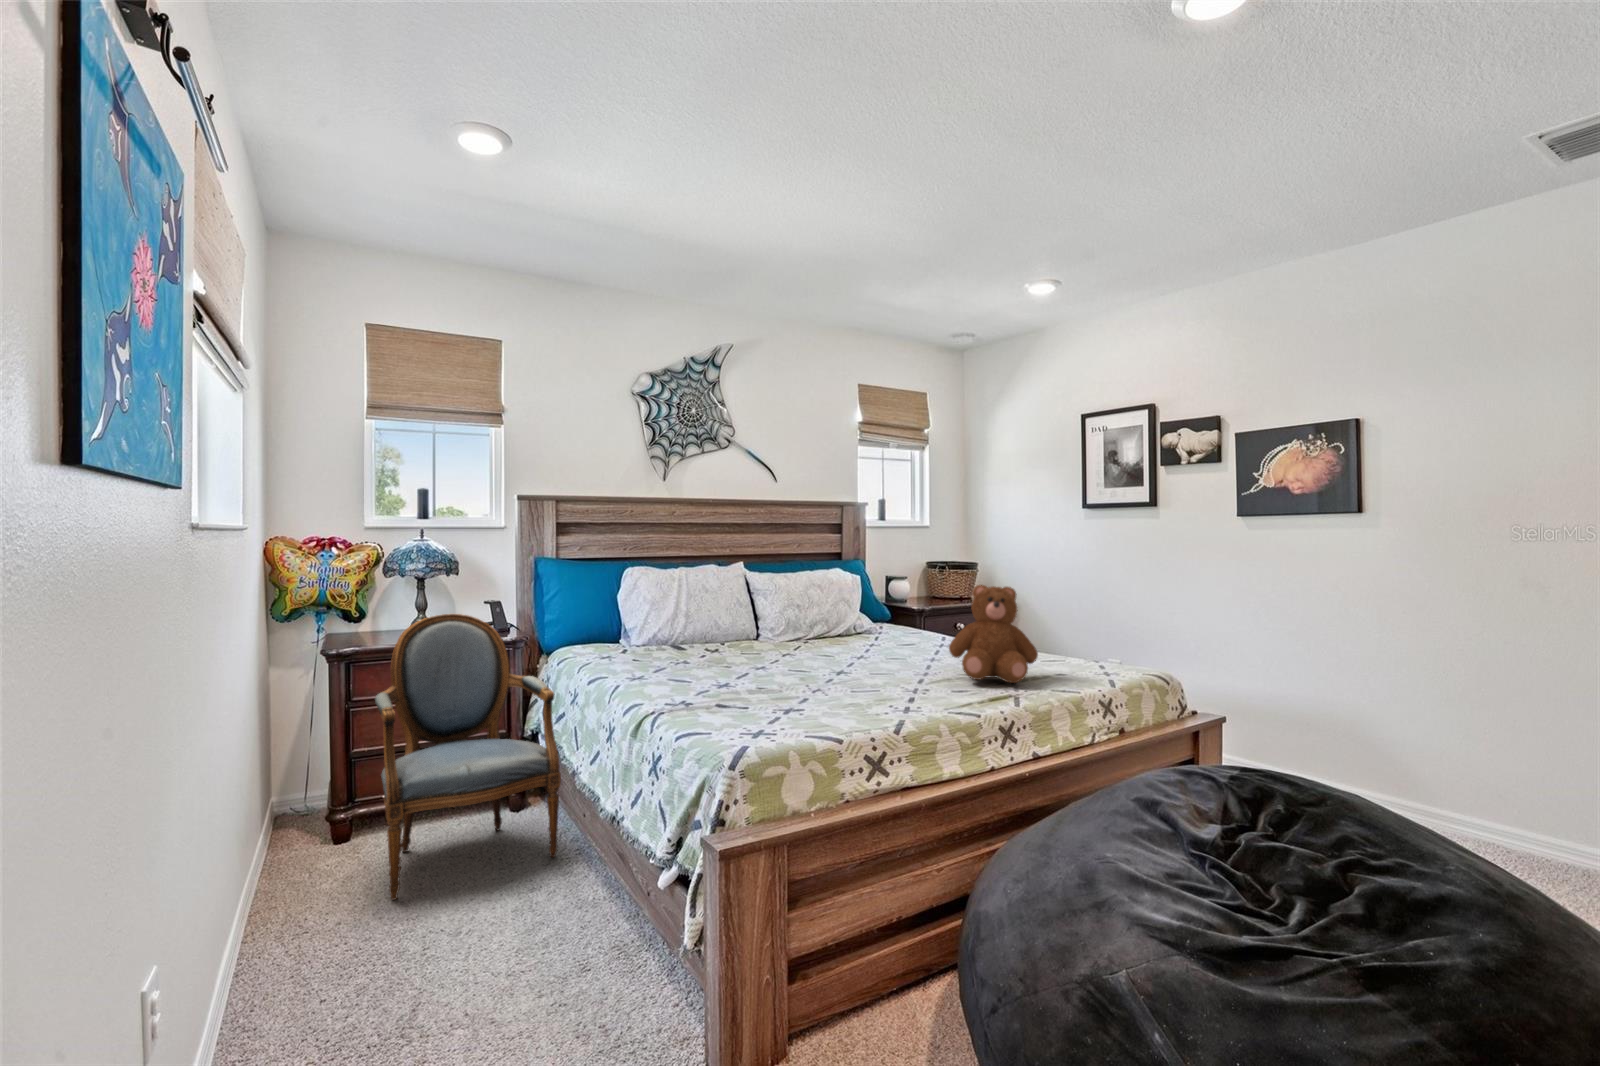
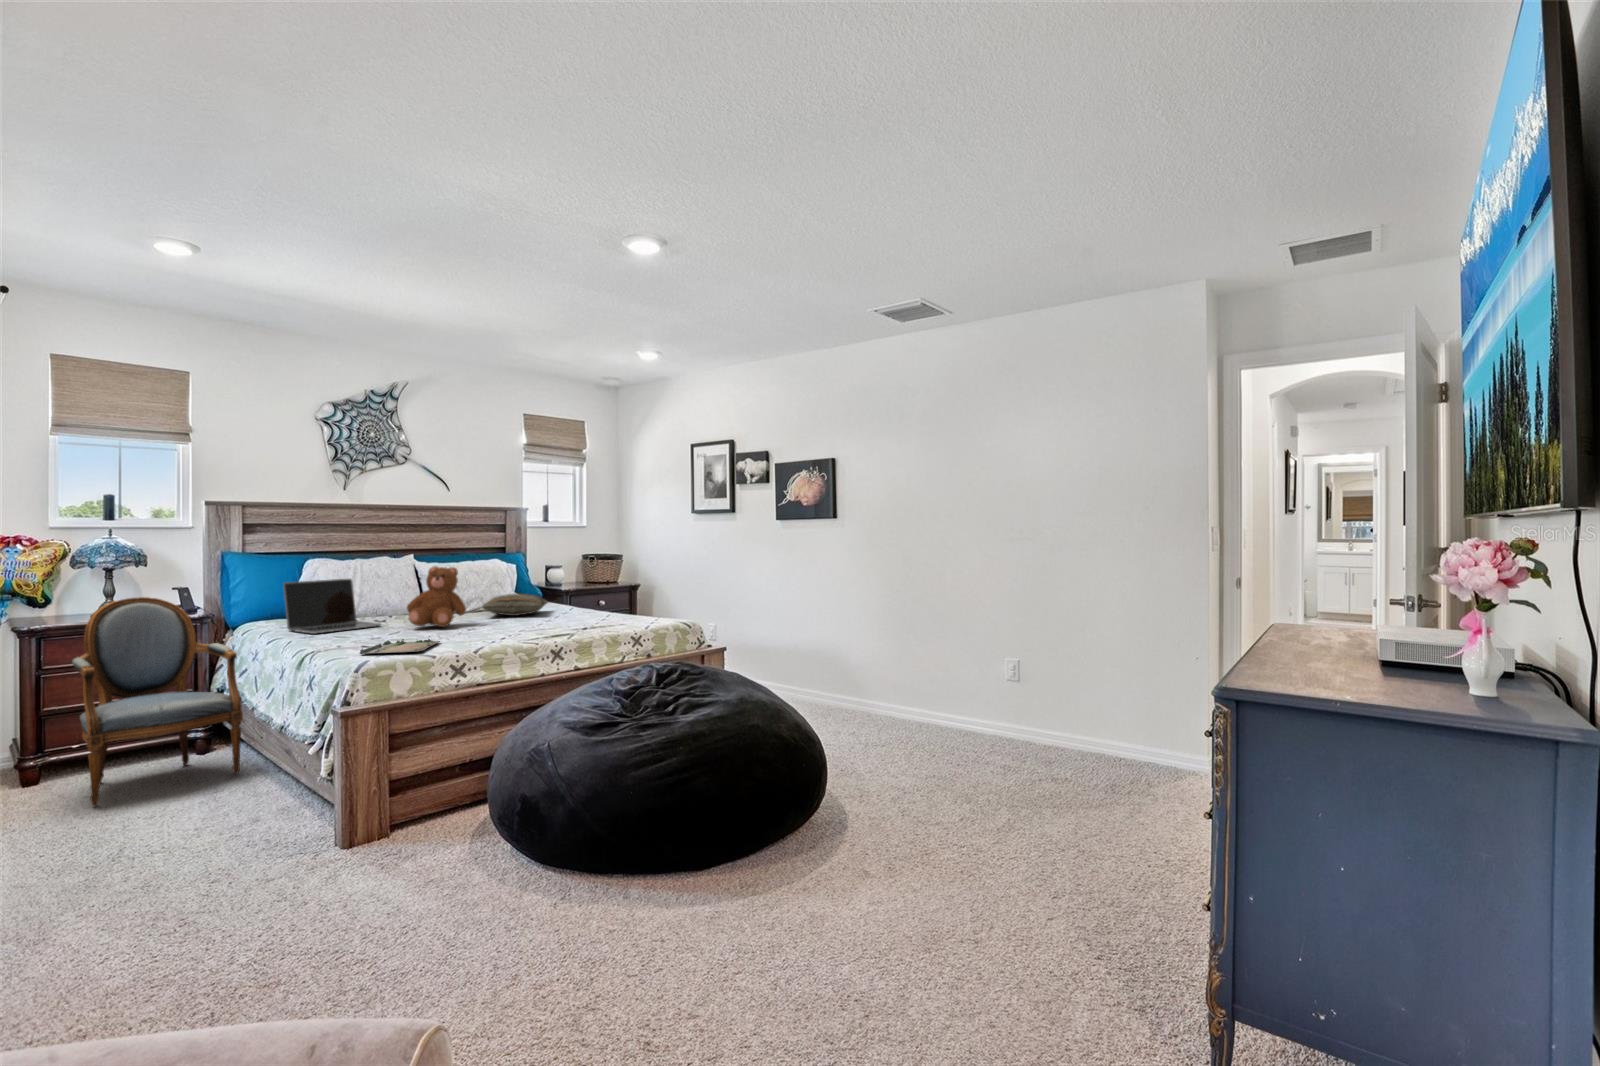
teddy bear: present [949,585,1038,683] -> present [407,566,466,627]
laptop: none [605,593,720,671] -> present [283,579,381,634]
pillow: none [840,618,921,649] -> present [483,593,548,616]
tray: none [721,689,824,725] -> present [360,636,440,654]

